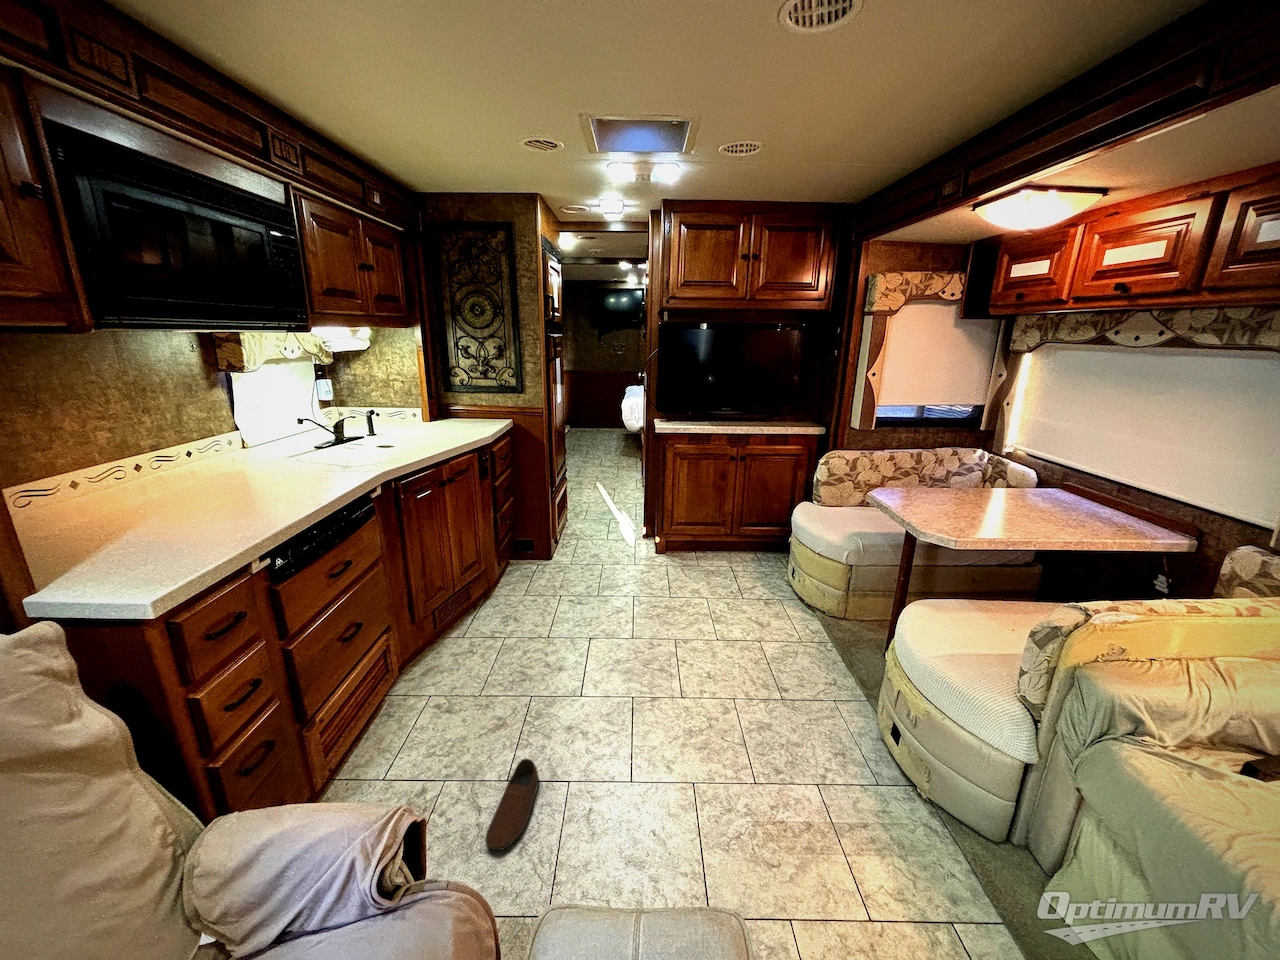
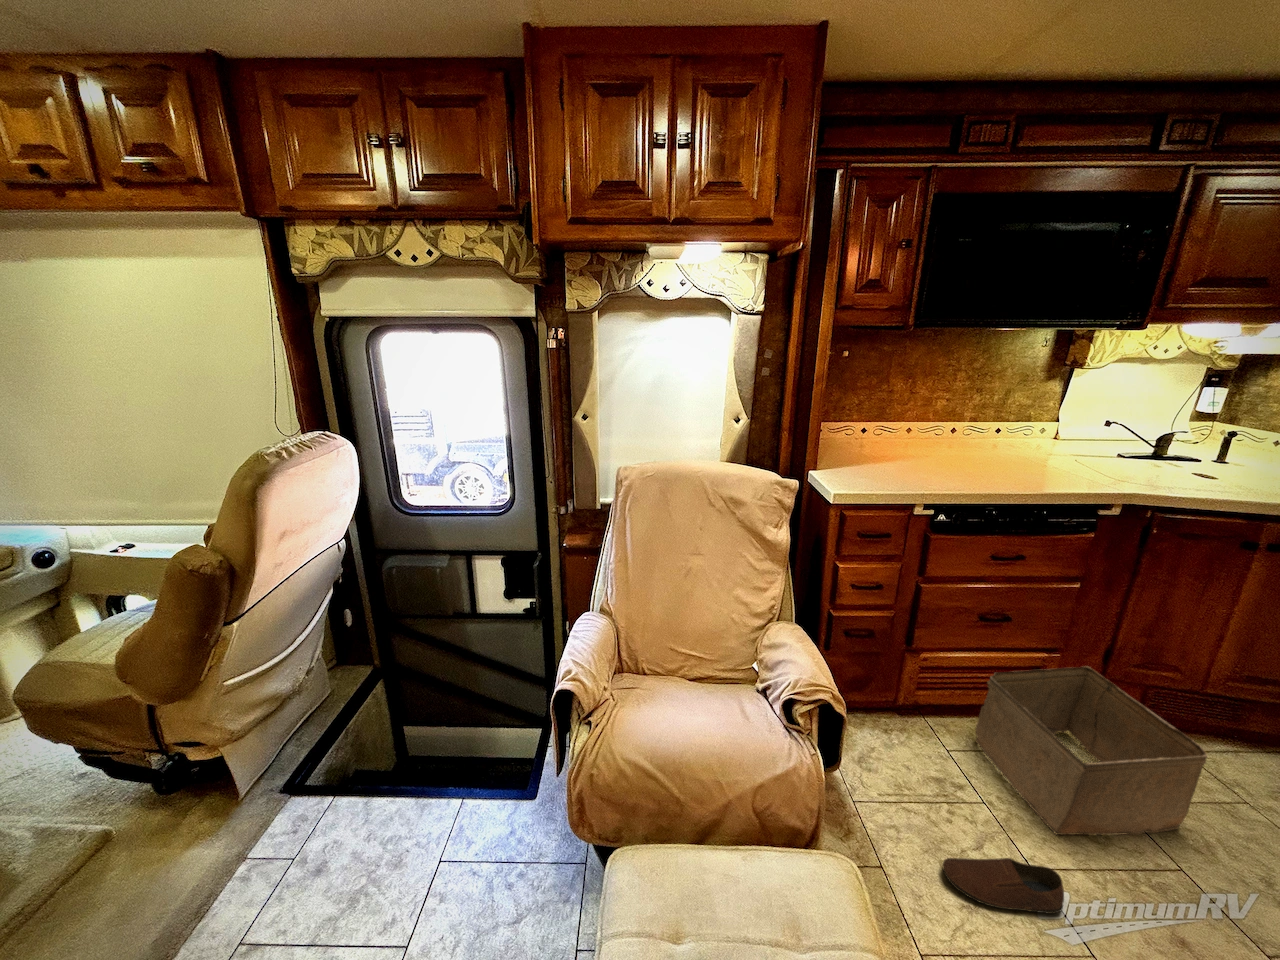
storage bin: none [378,620,505,752] -> present [976,666,1207,835]

